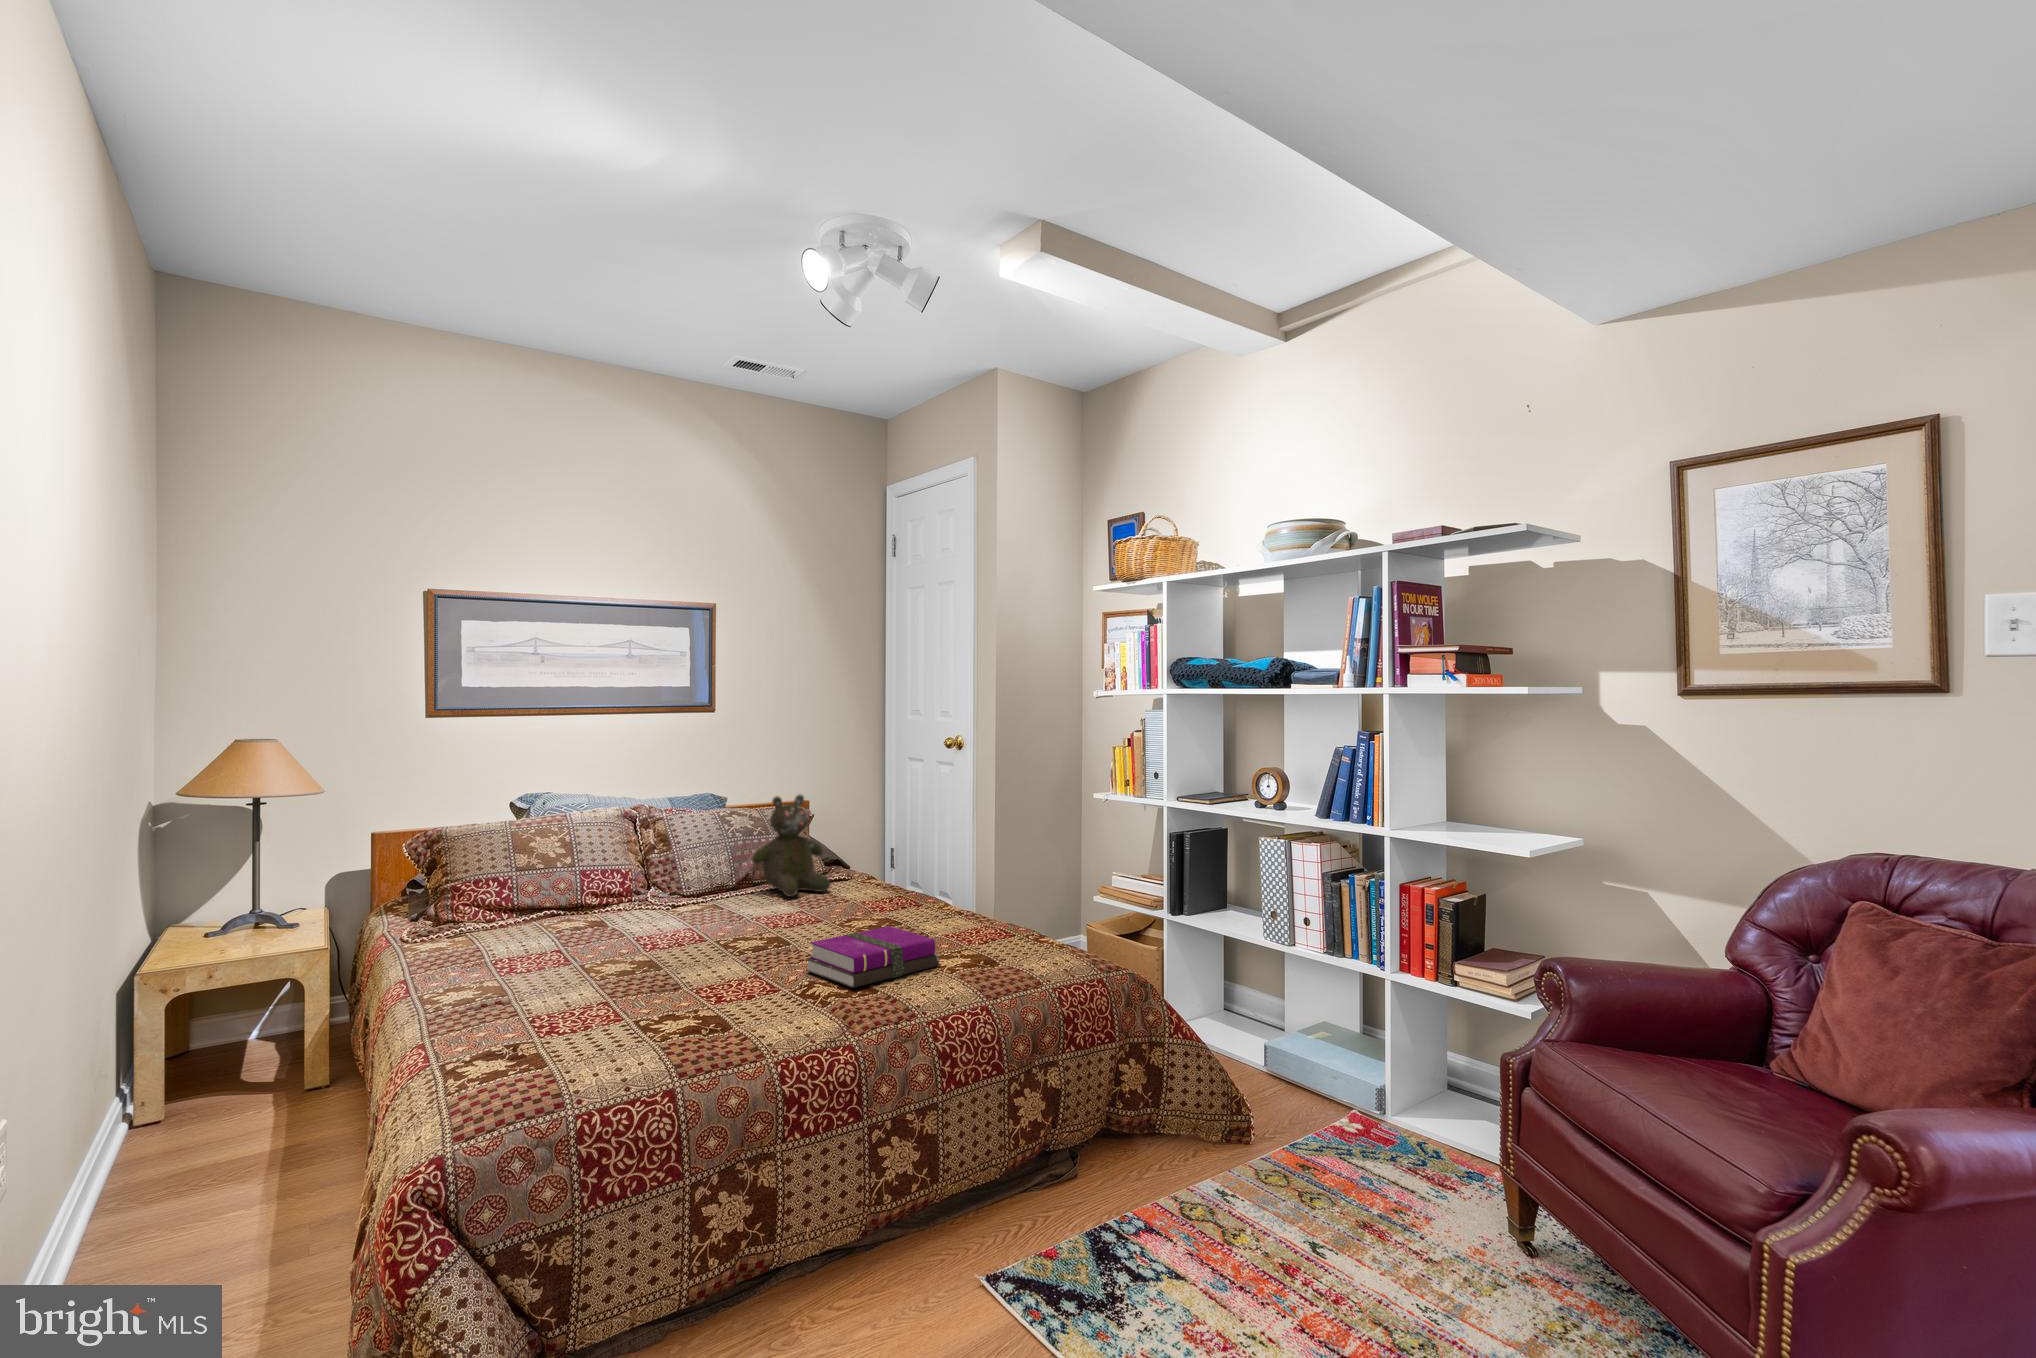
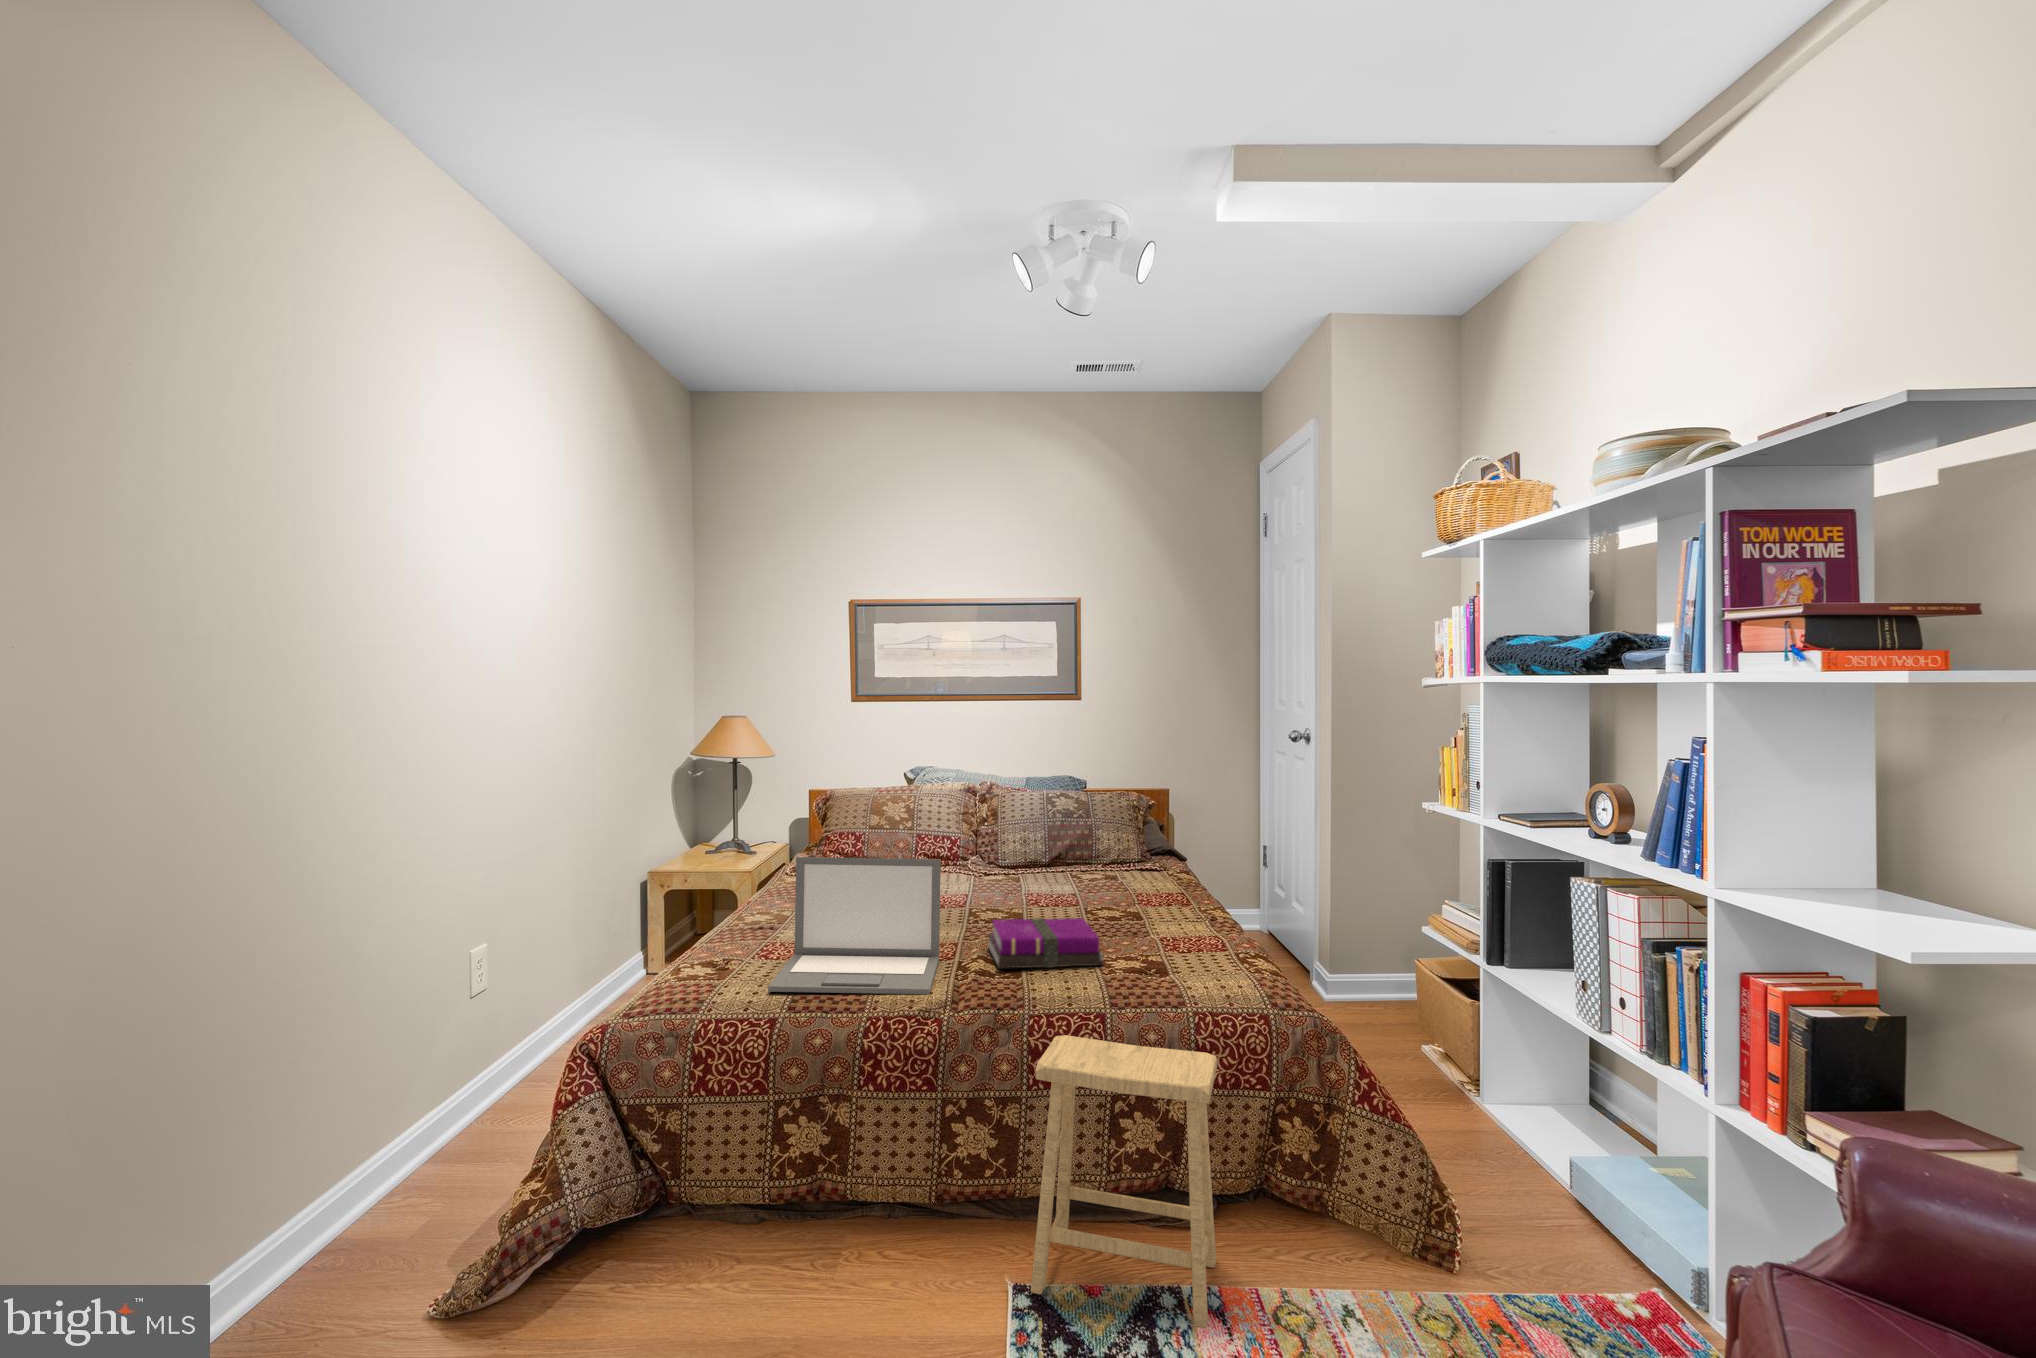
teddy bear: present [752,795,831,897] -> none [1051,782,1126,880]
laptop: none [609,885,821,1063] -> present [768,857,941,994]
footstool: none [970,1016,1149,1279] -> present [1031,1035,1217,1328]

